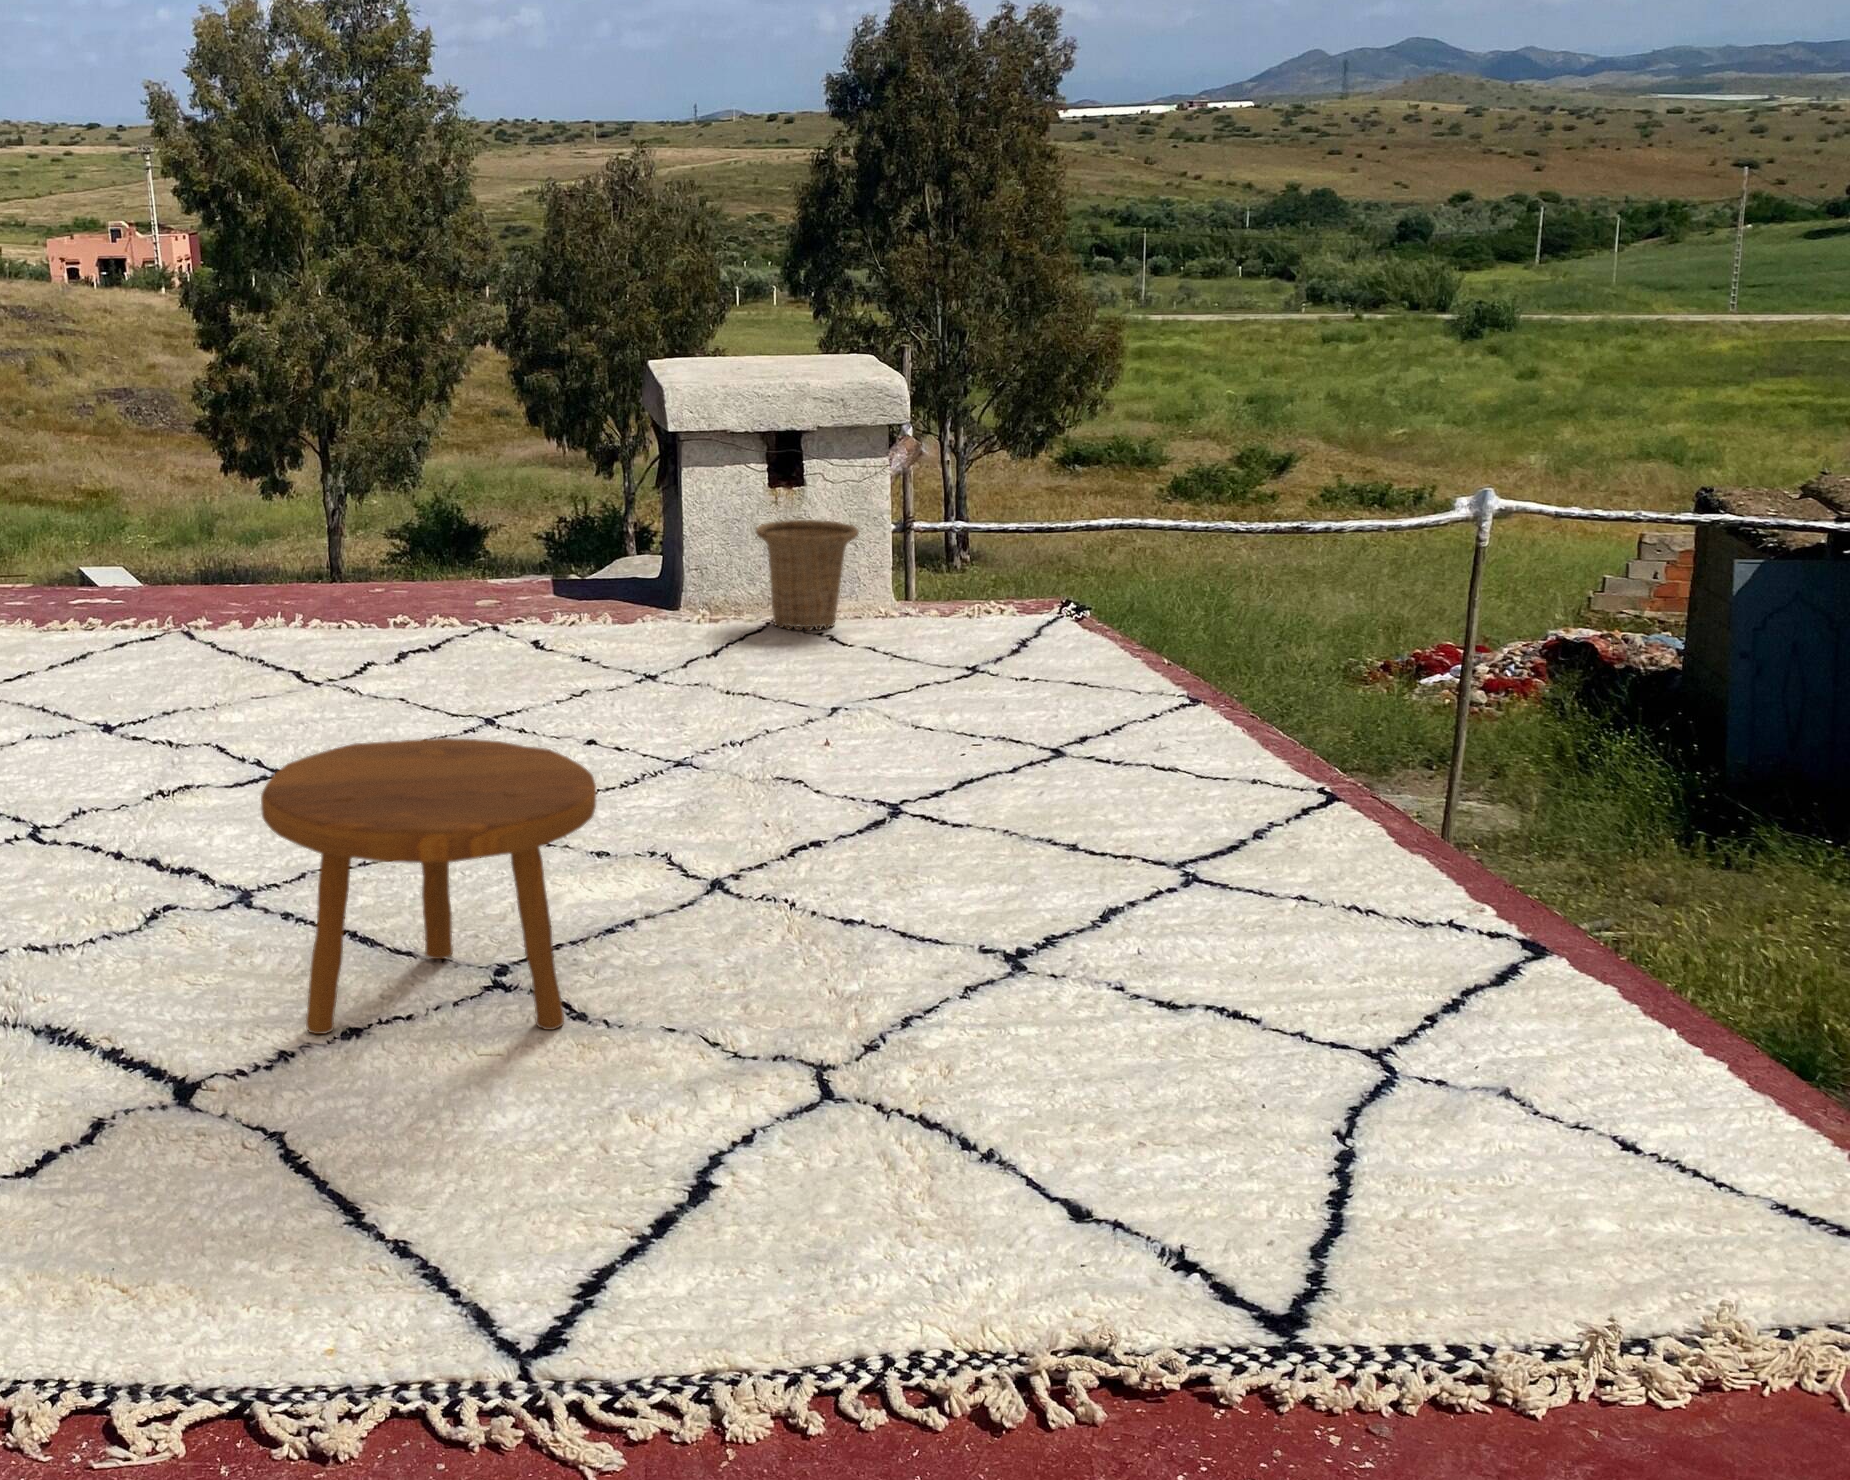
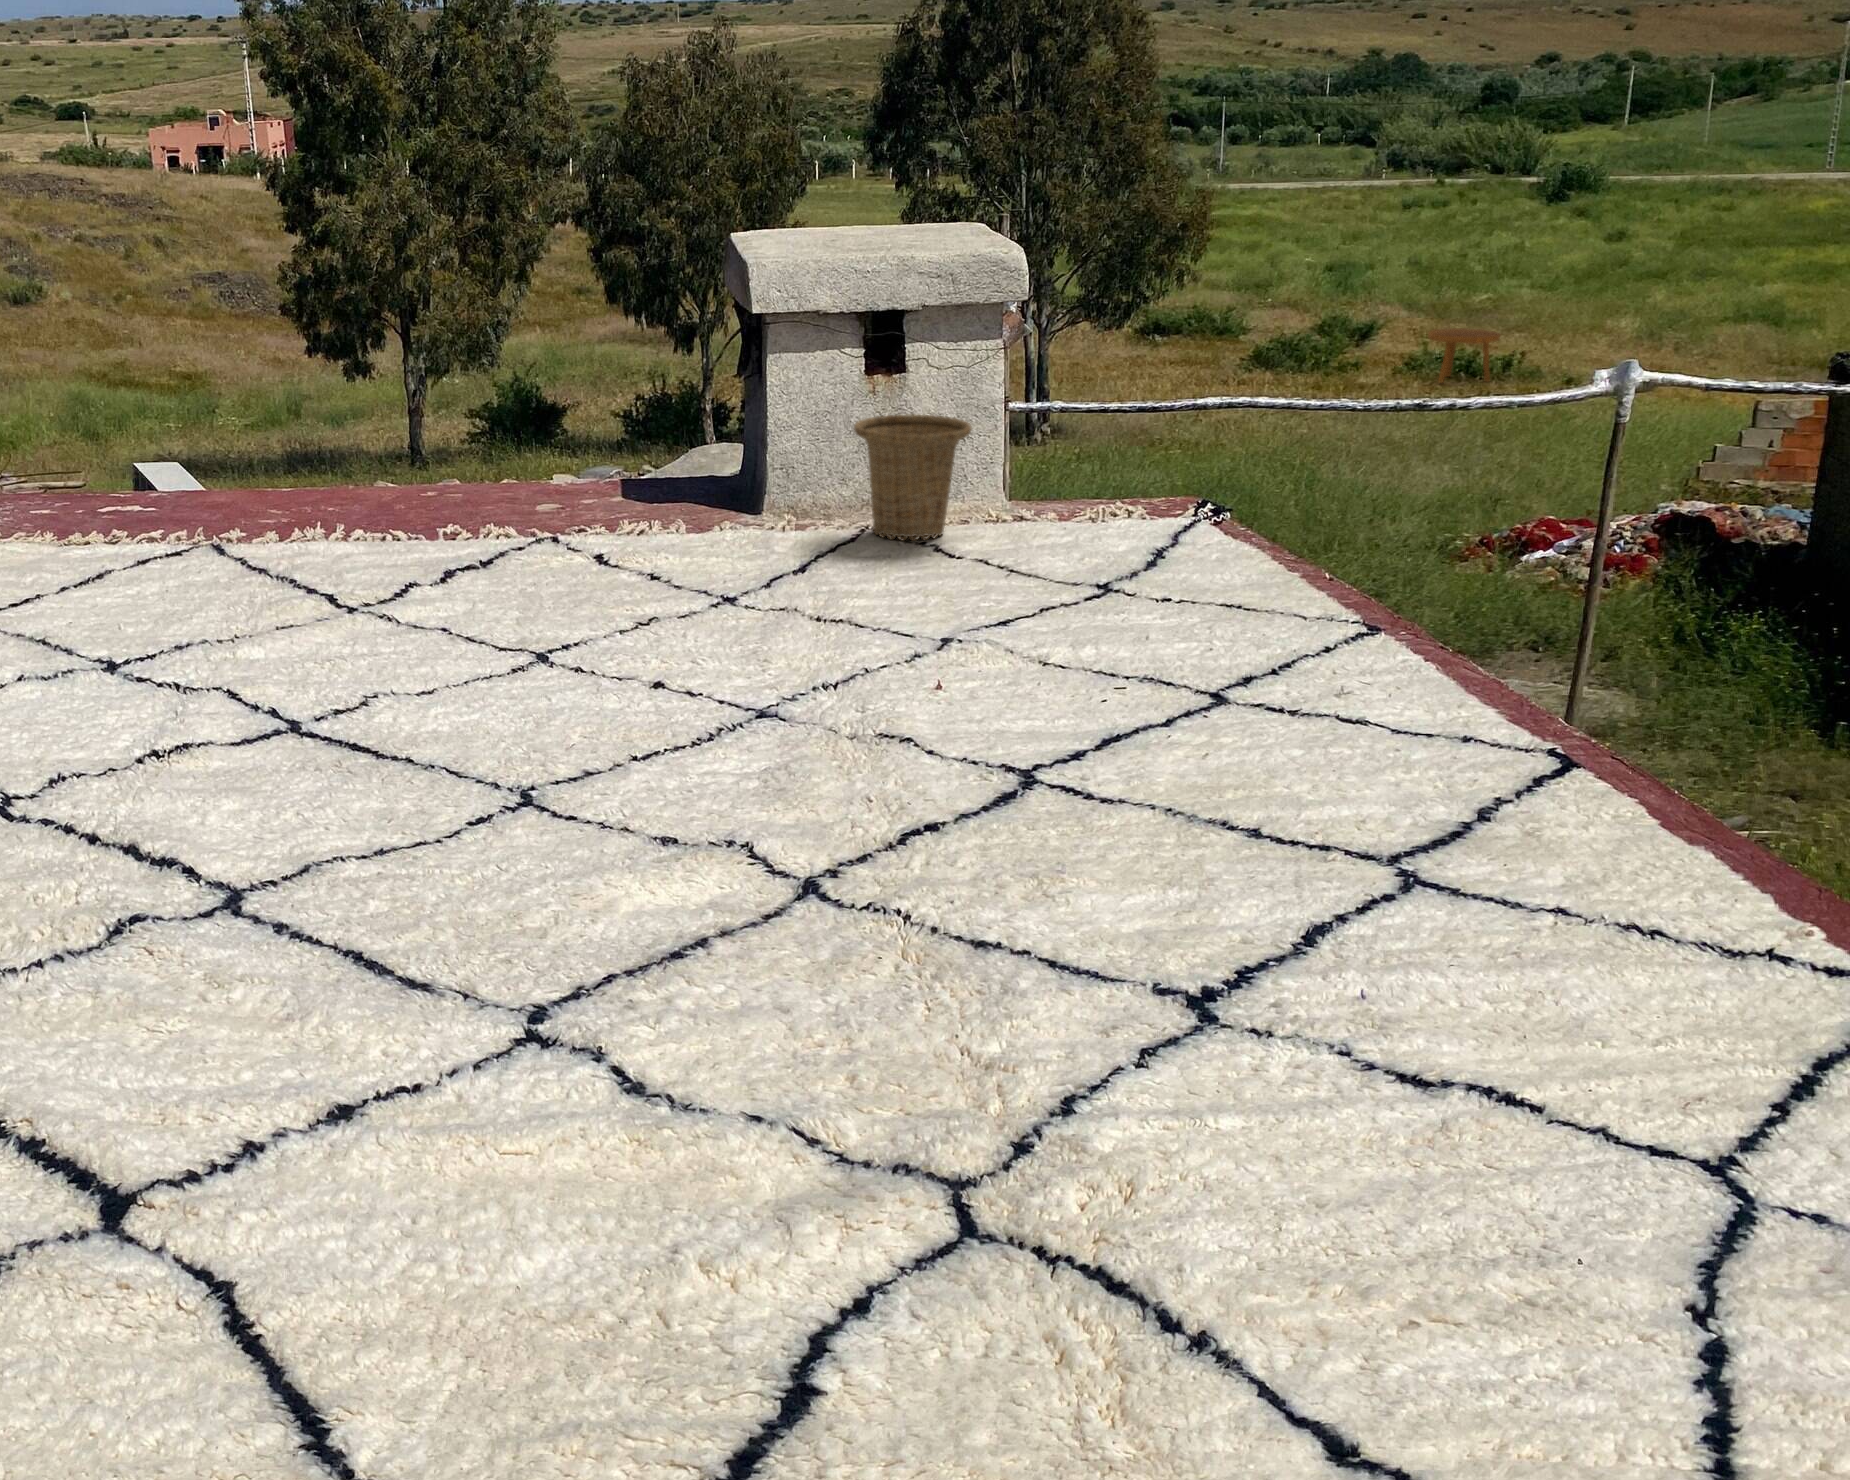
footstool: present [261,738,596,1034] -> present [1428,328,1500,383]

